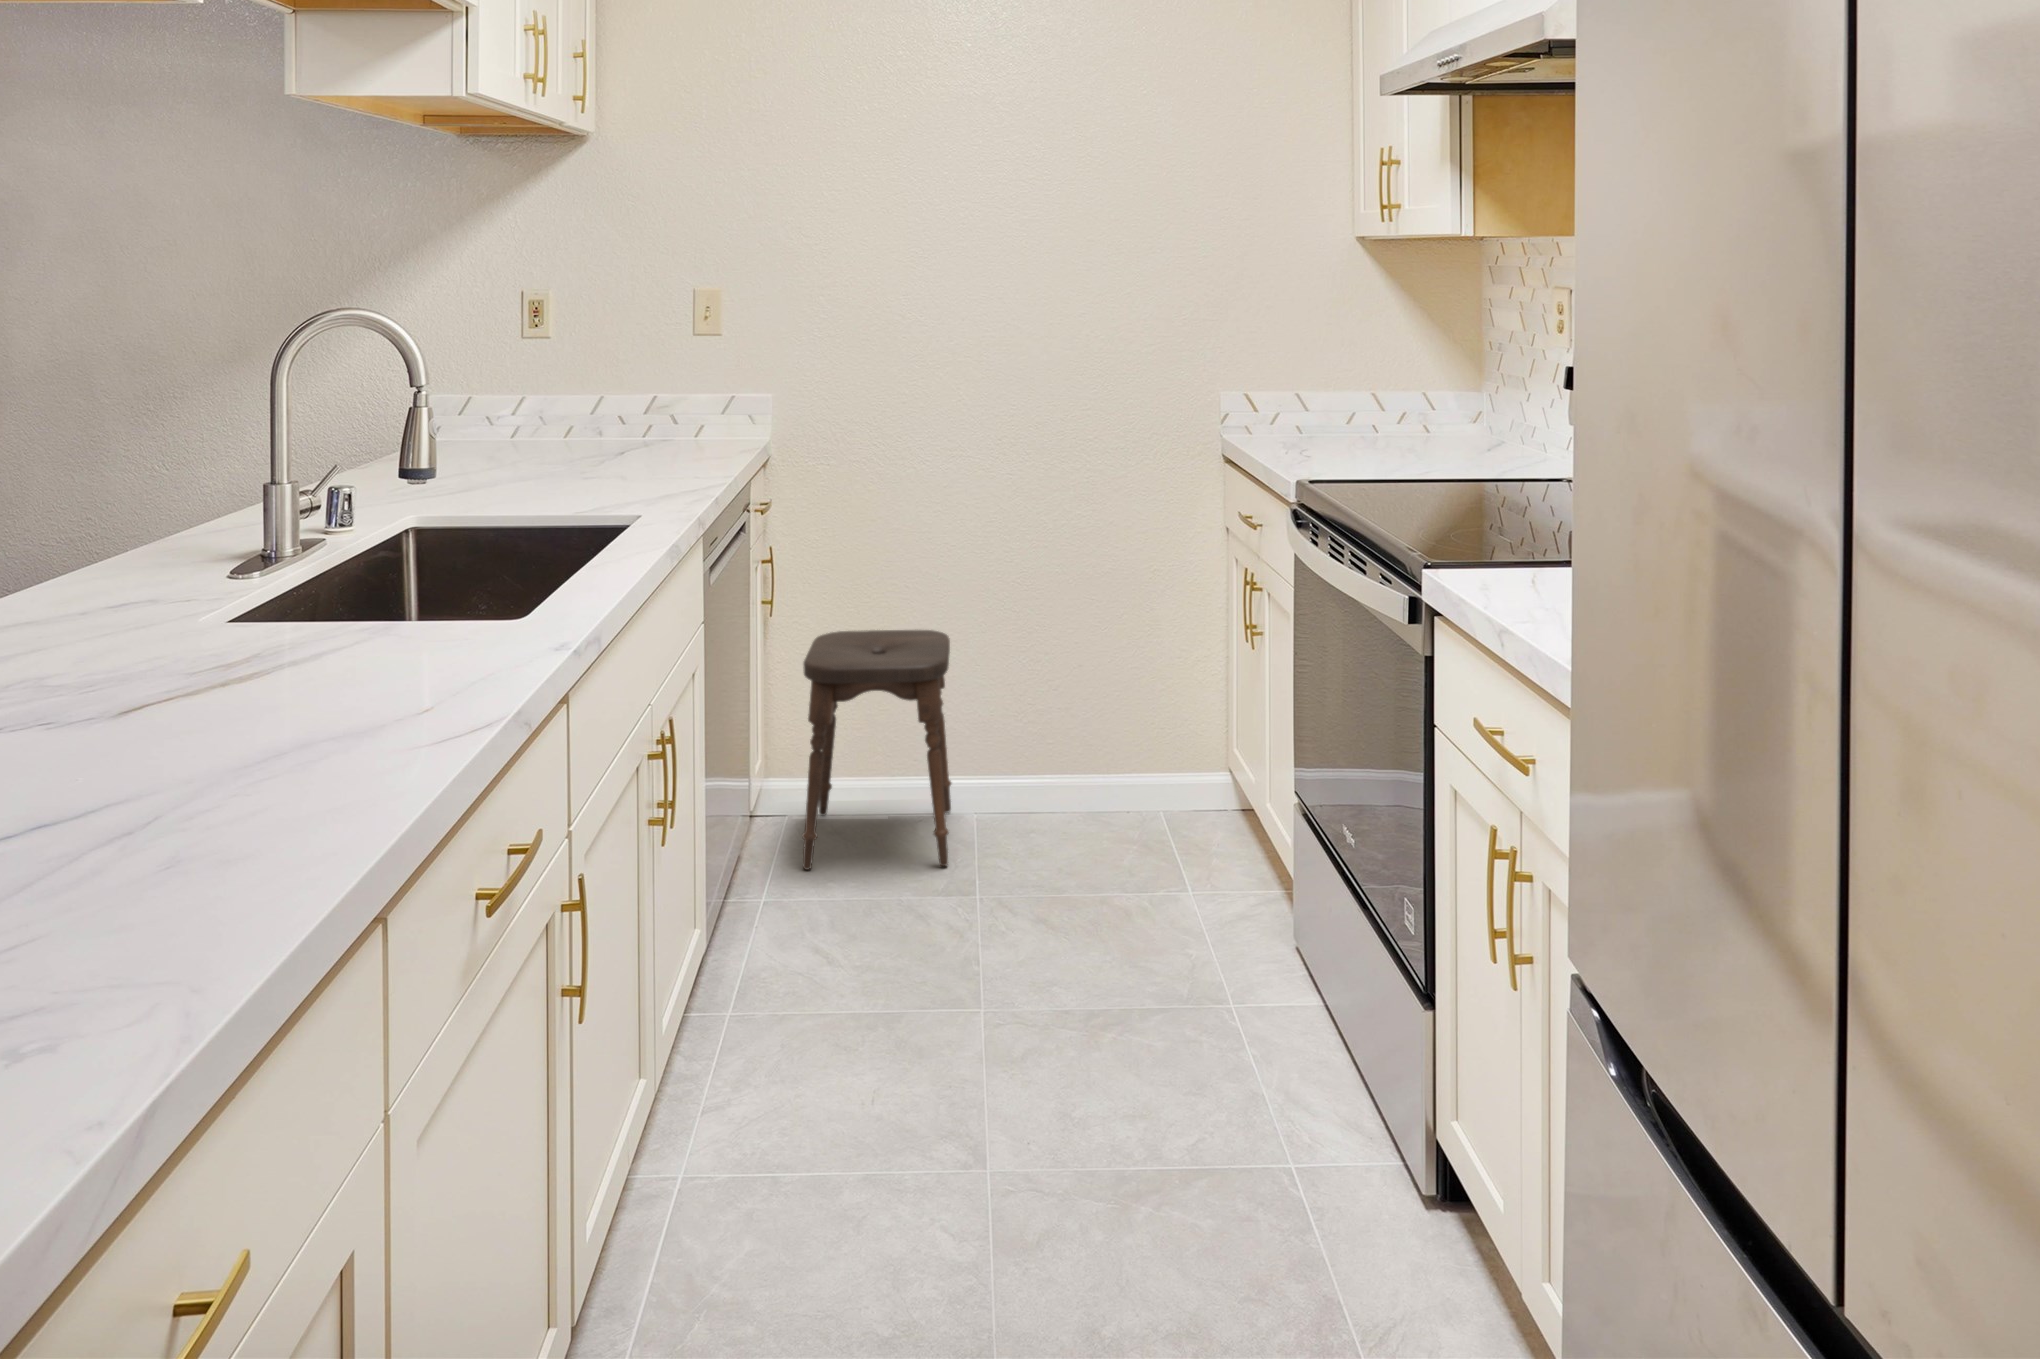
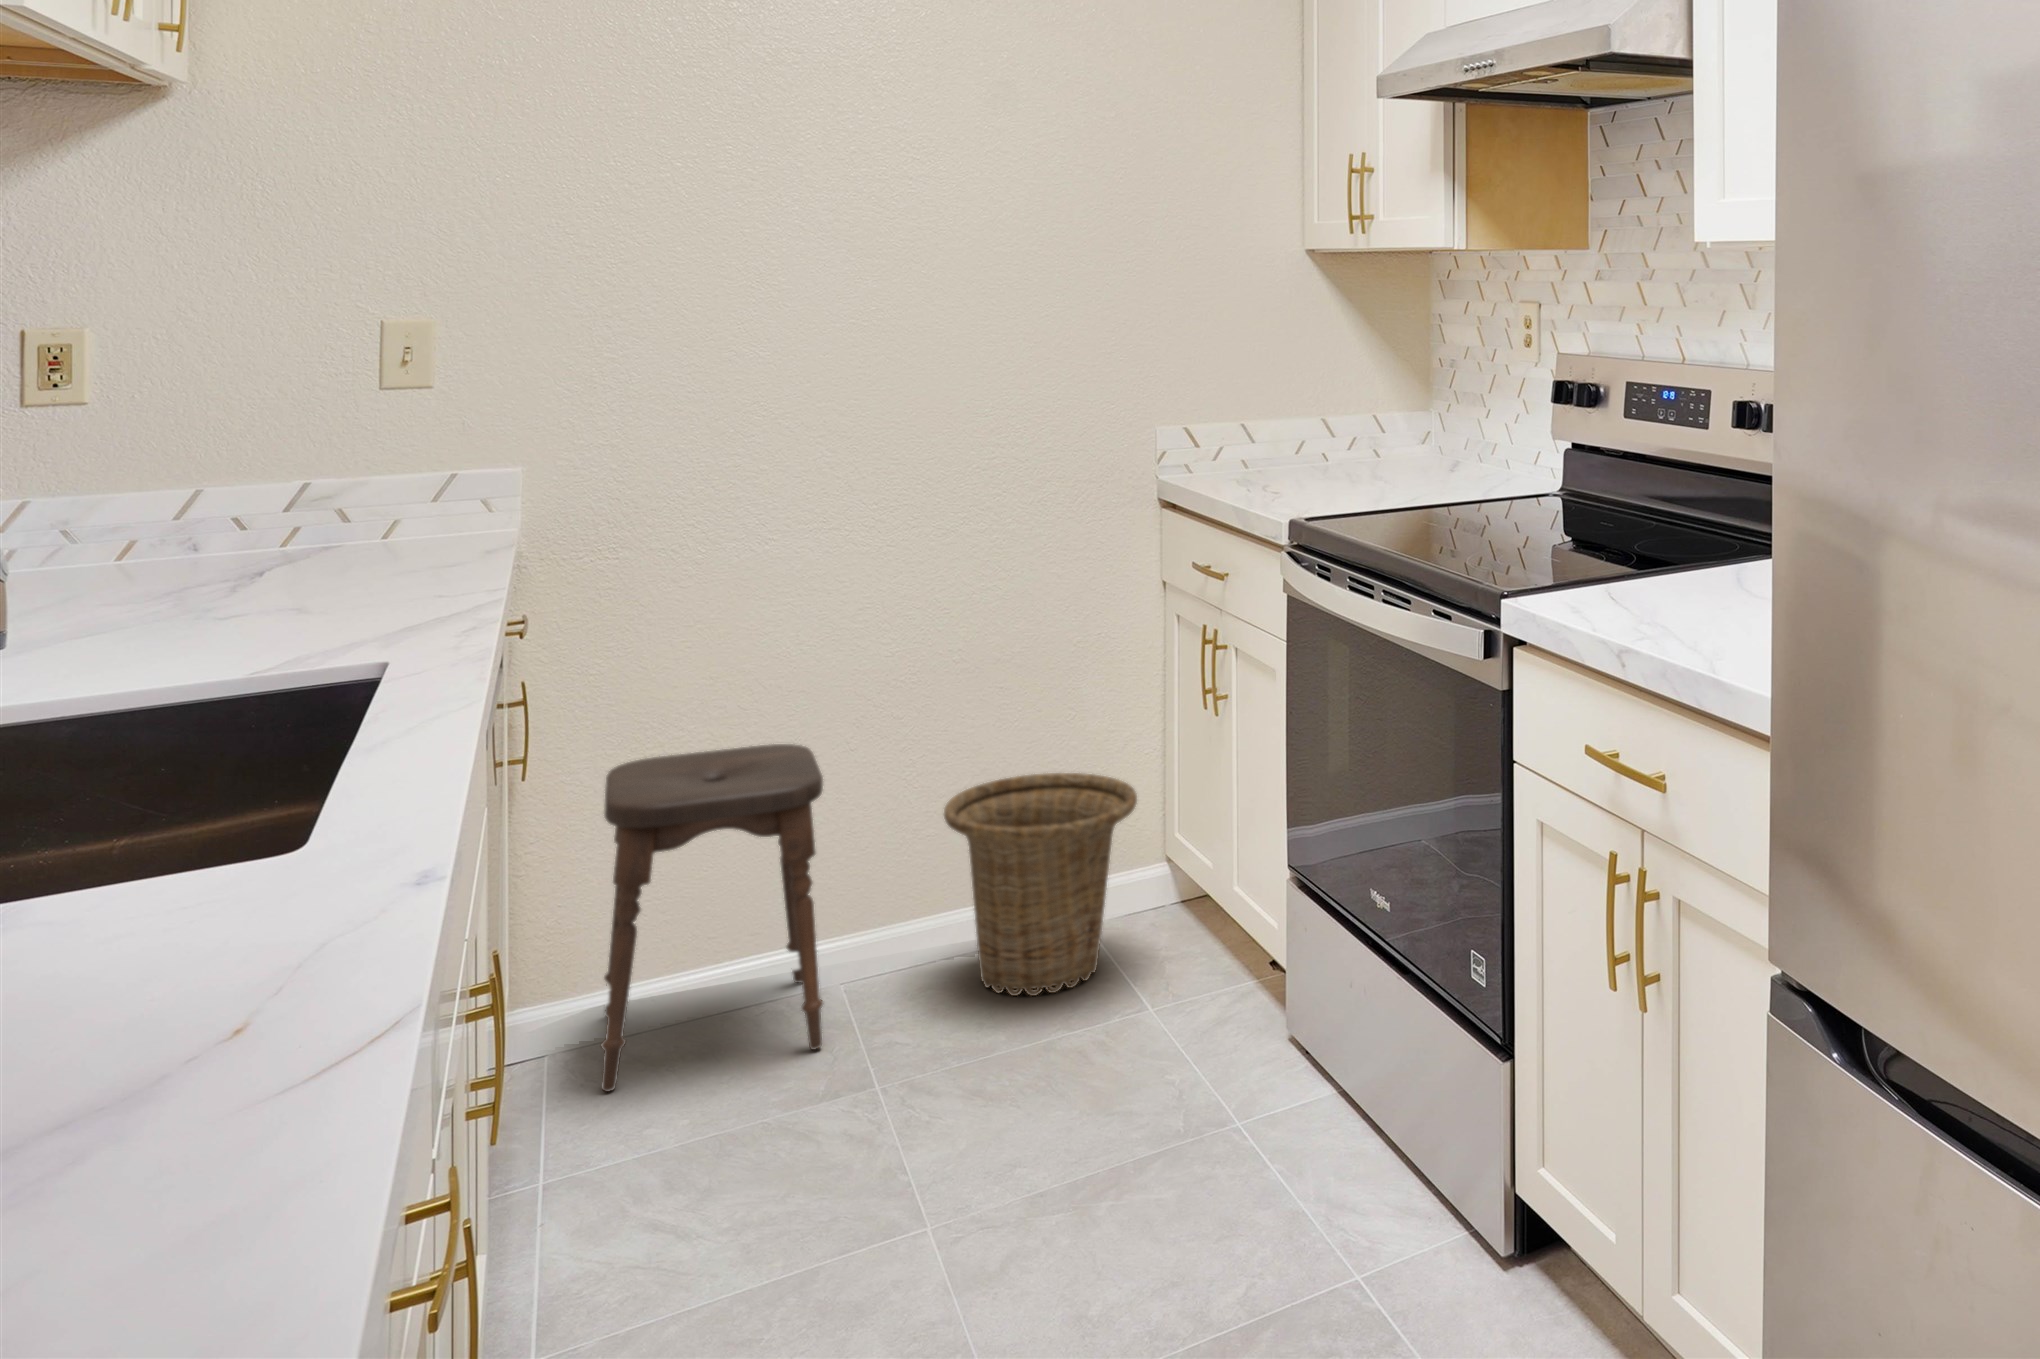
basket: none [1042,674,1193,855] -> present [944,773,1137,996]

